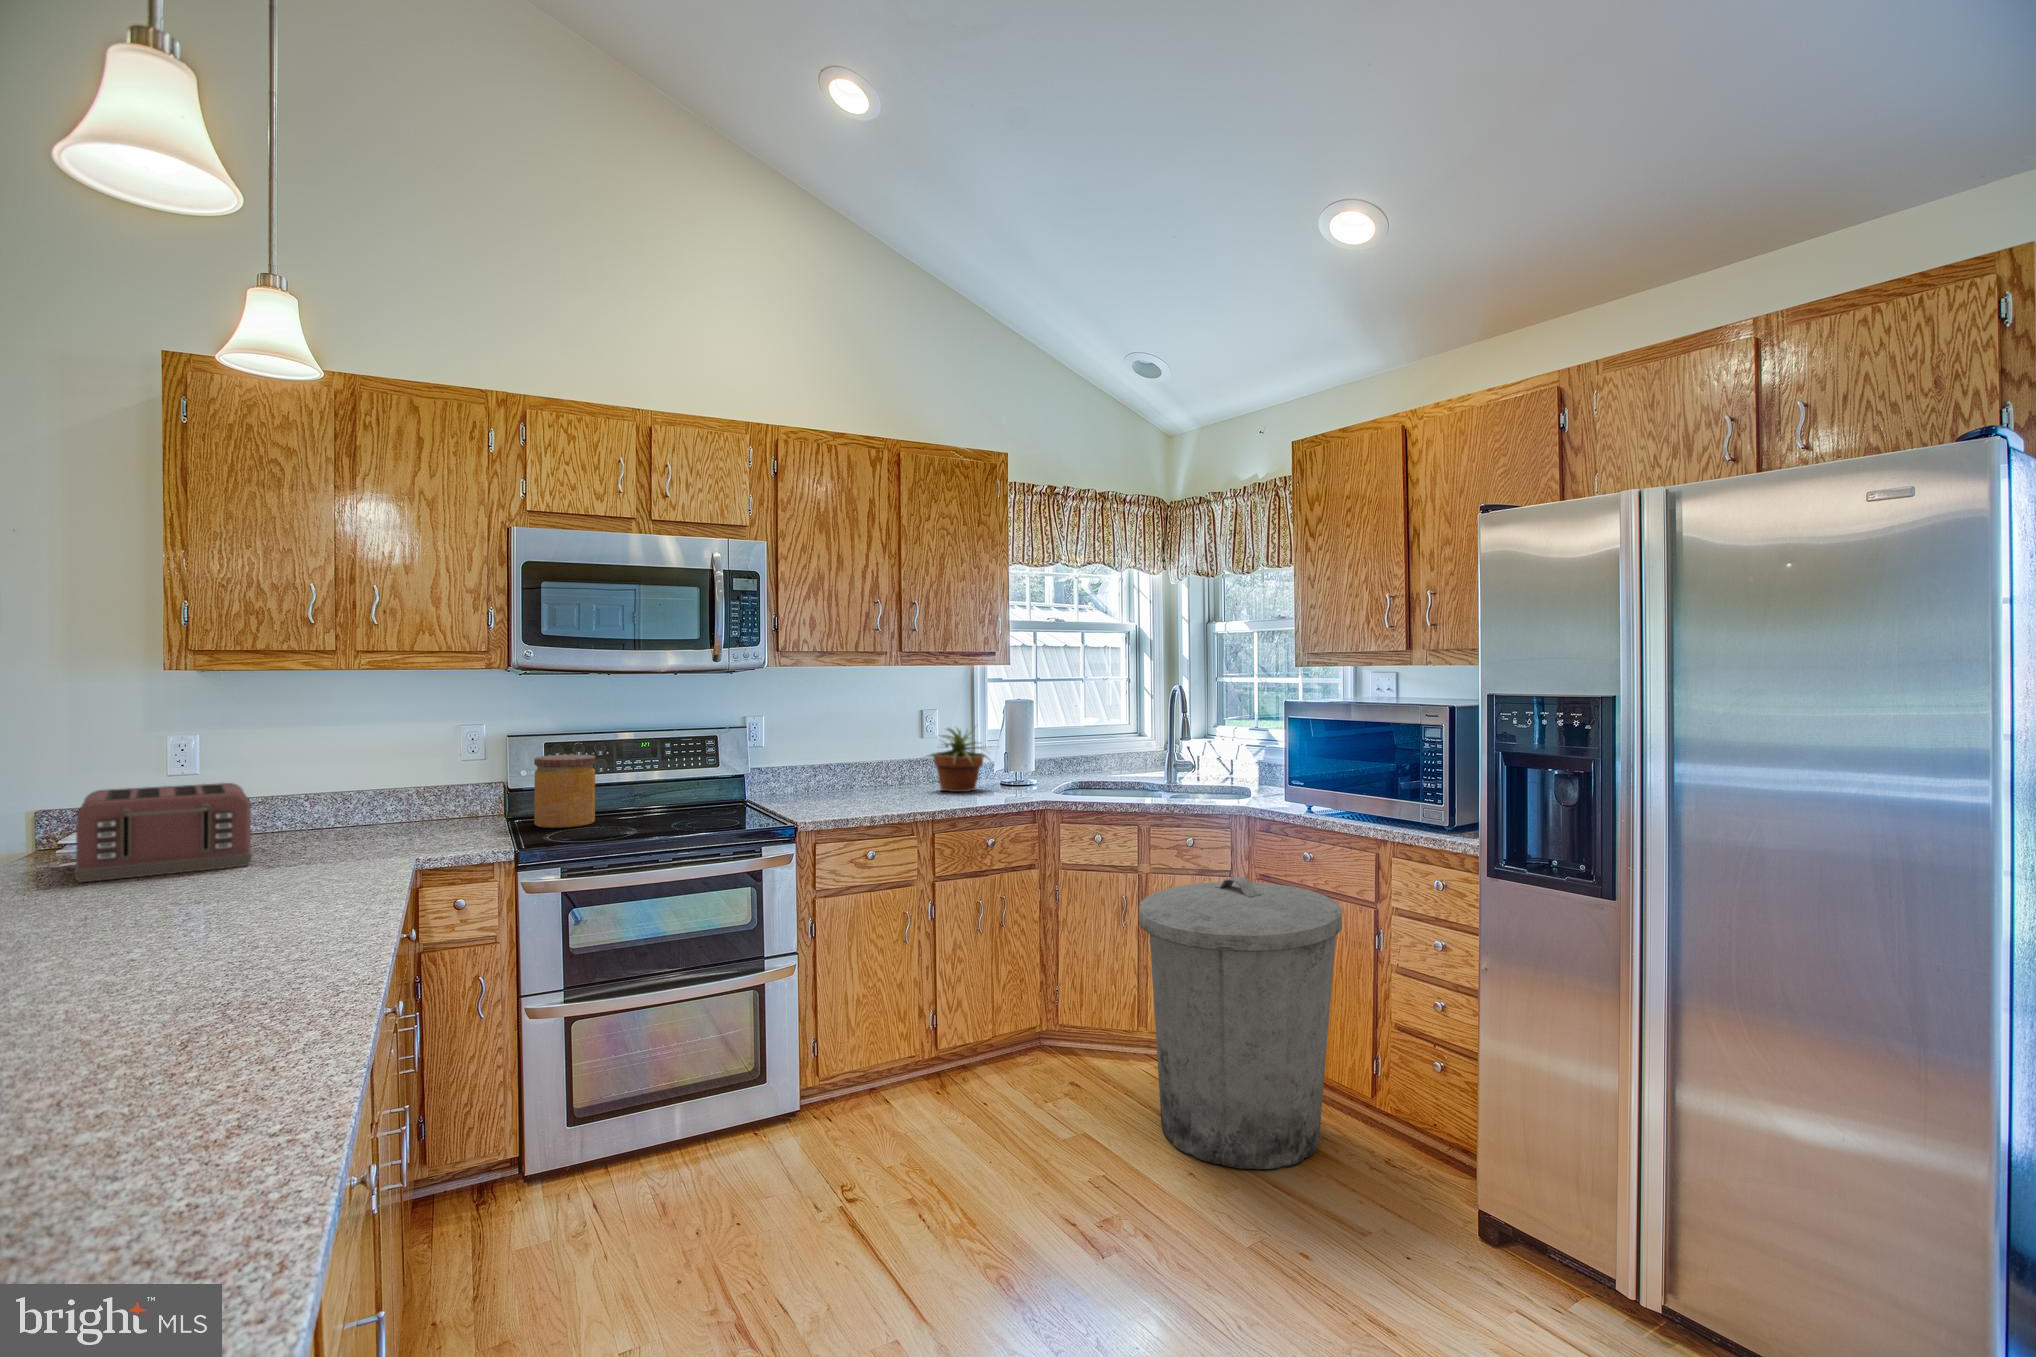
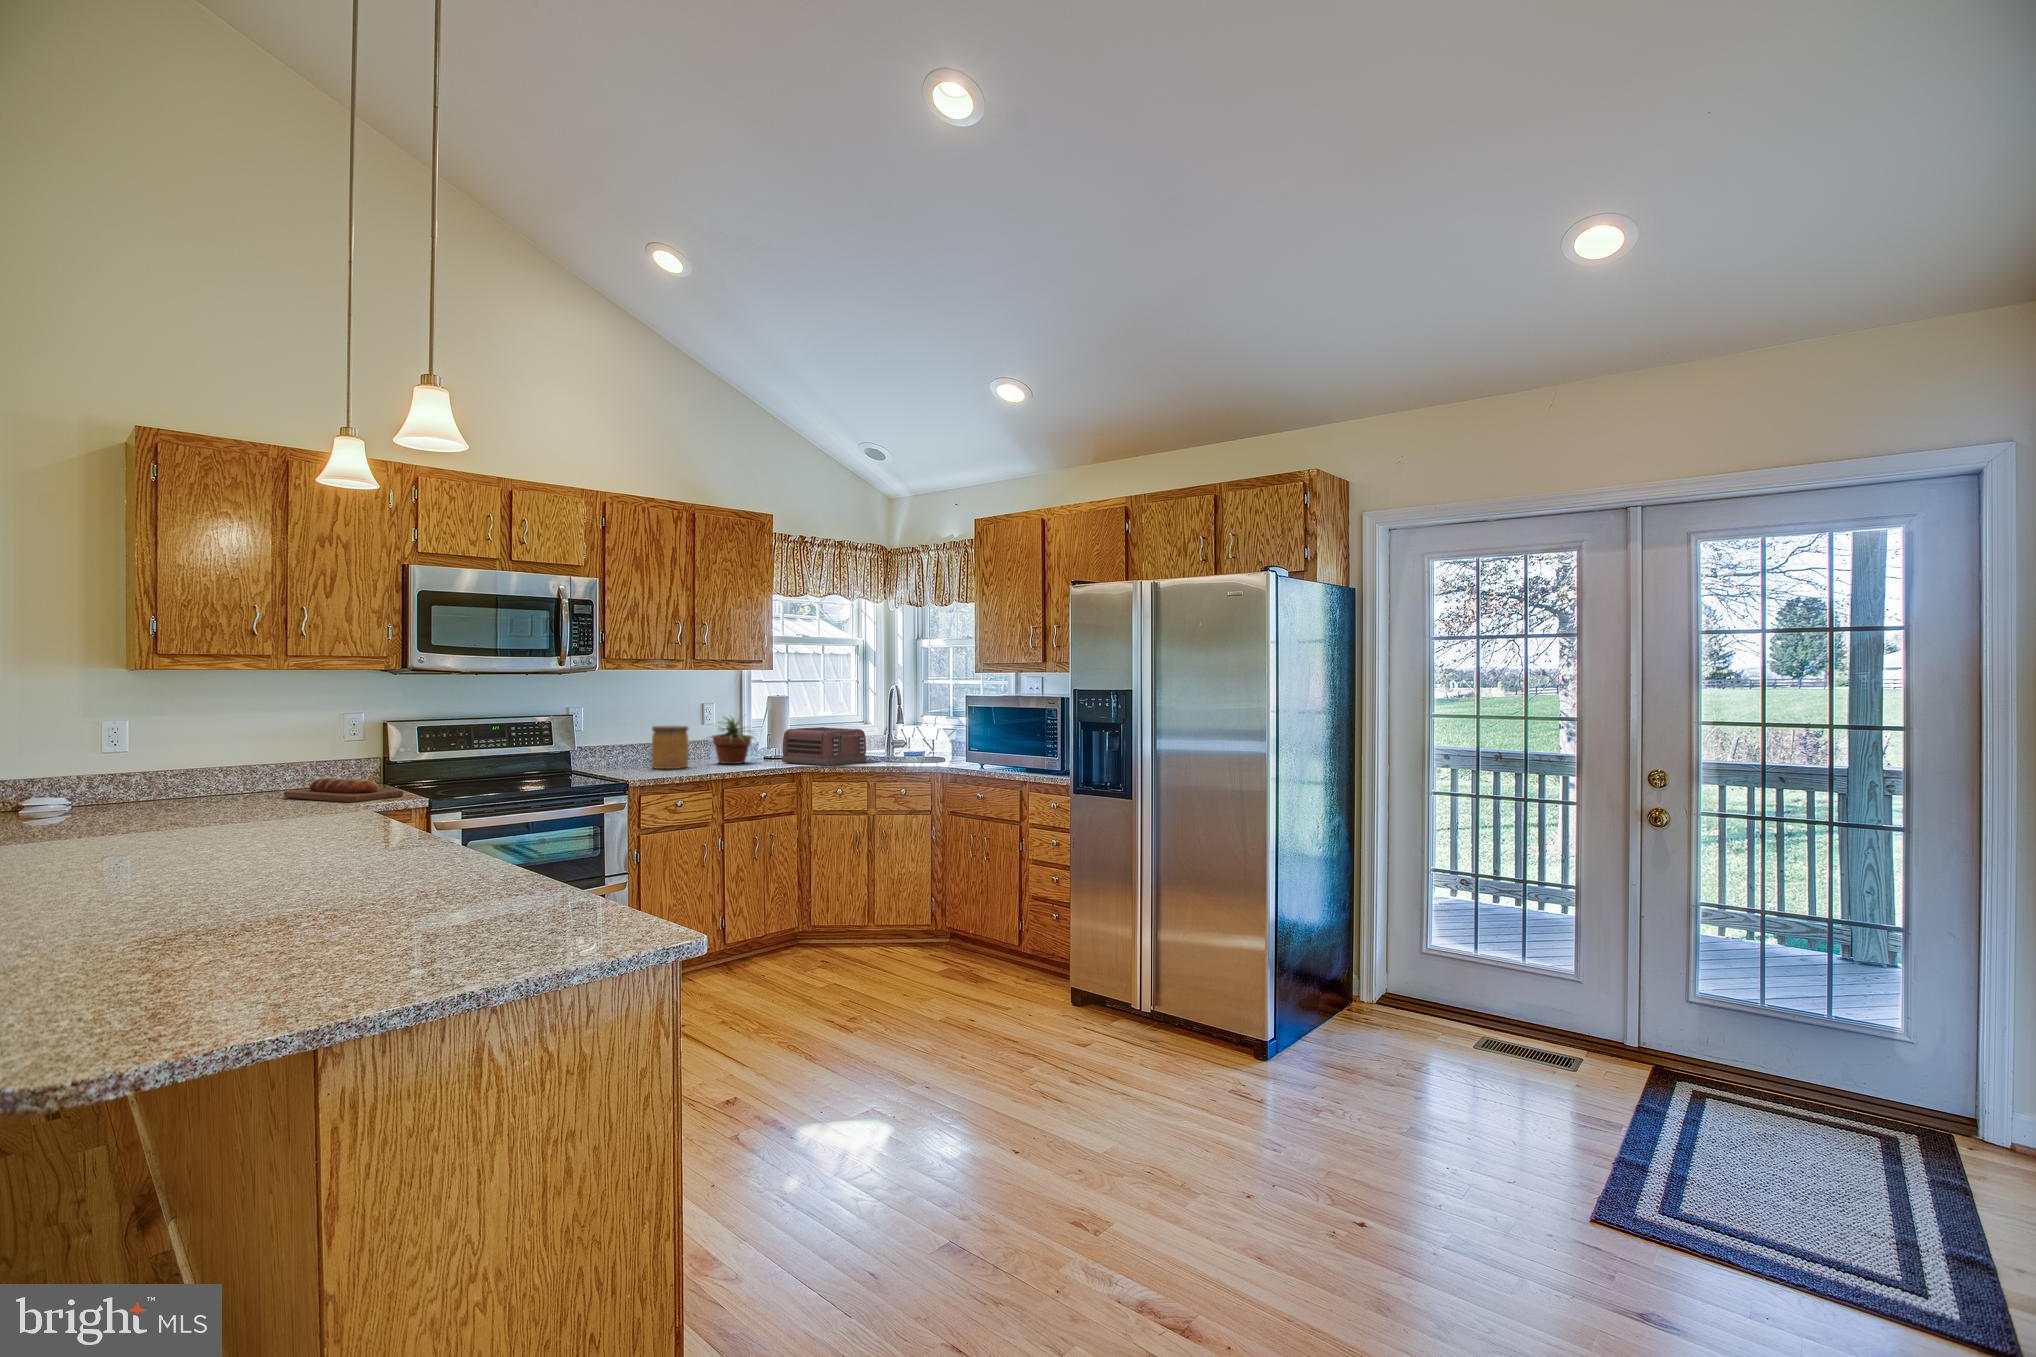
jar: present [534,755,596,828] -> present [652,726,688,769]
toaster: present [75,783,252,882] -> present [782,727,866,766]
bread loaf: none [358,814,493,852] -> present [284,778,403,802]
trash can: present [1139,876,1342,1169] -> none [872,808,1001,989]

